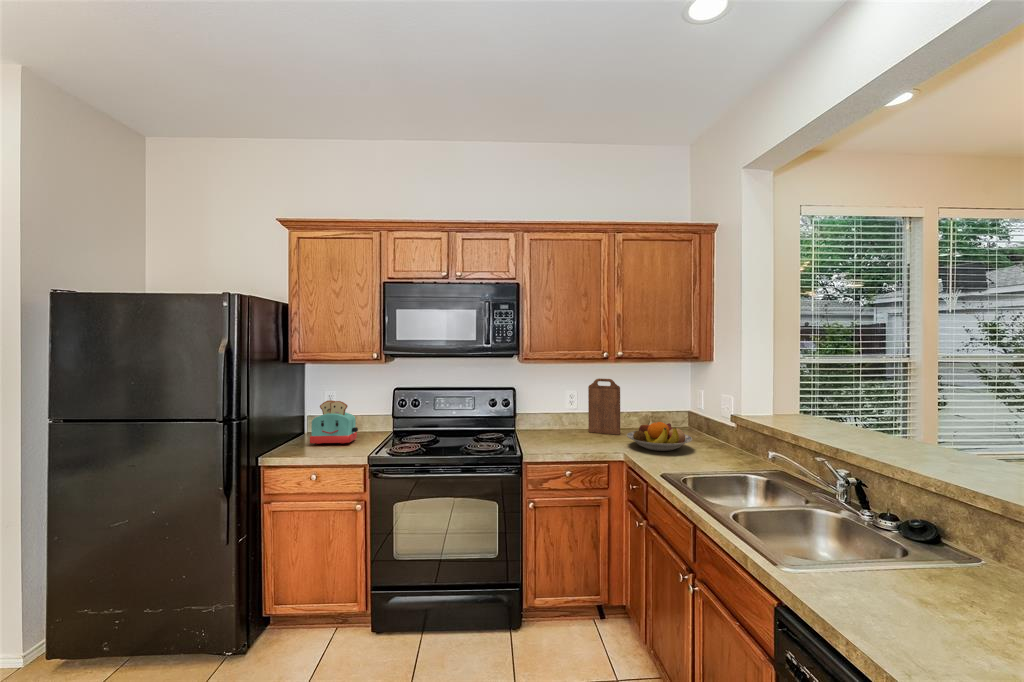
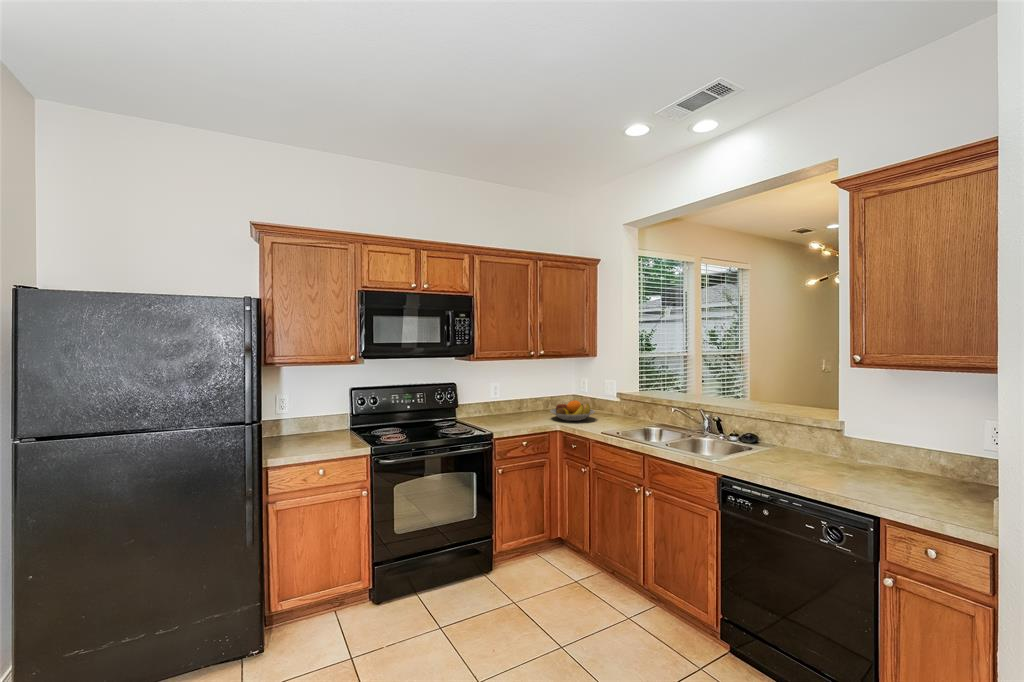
cutting board: present [588,378,620,435] -> none [511,372,536,415]
toaster: present [310,400,358,444] -> none [291,403,336,446]

